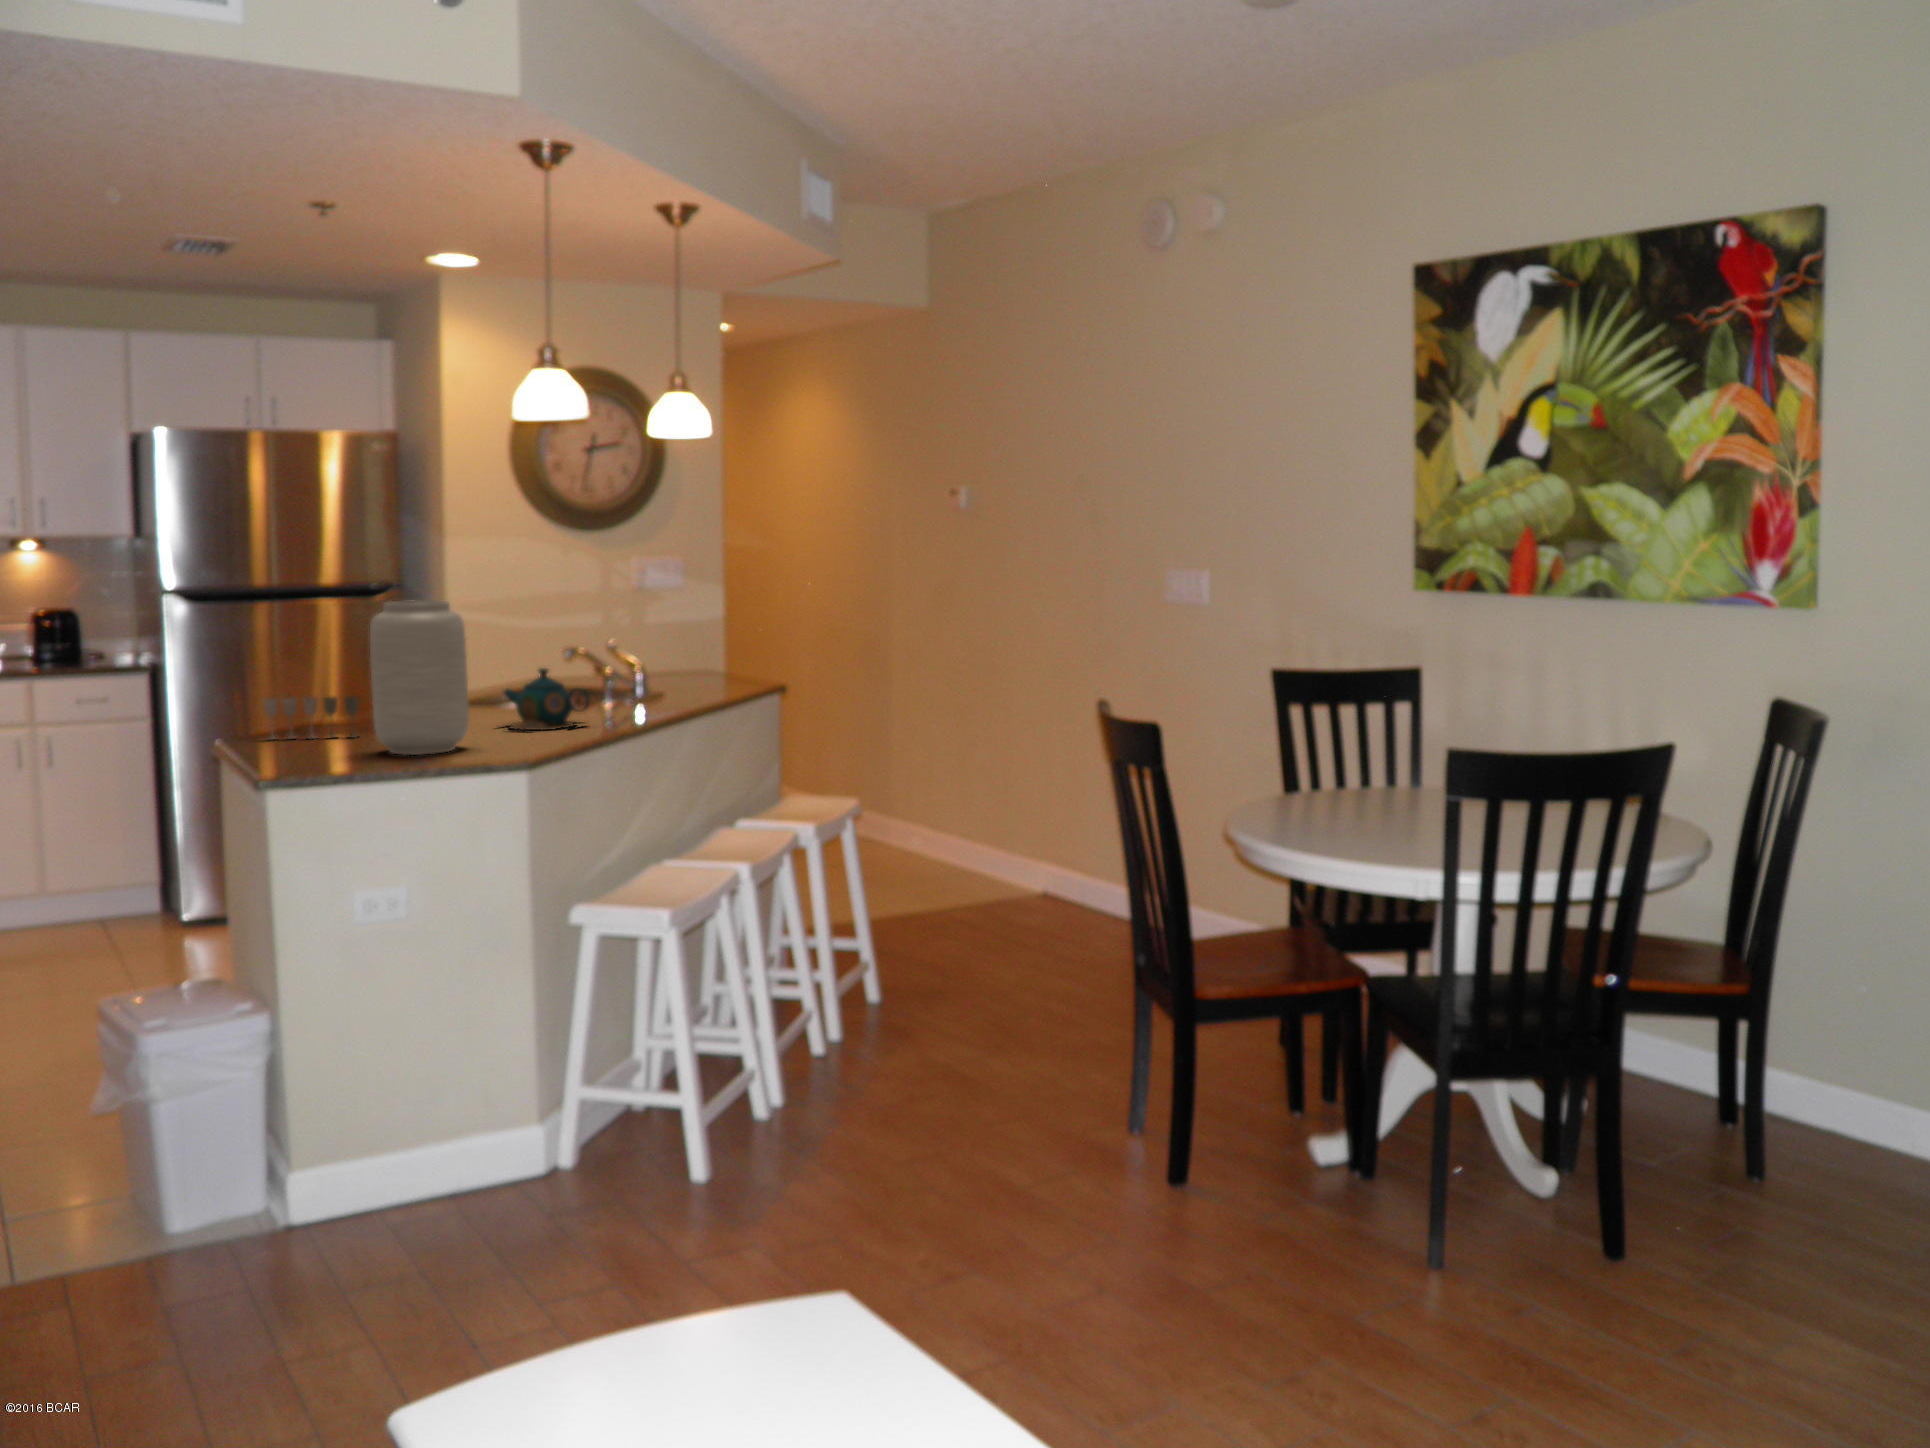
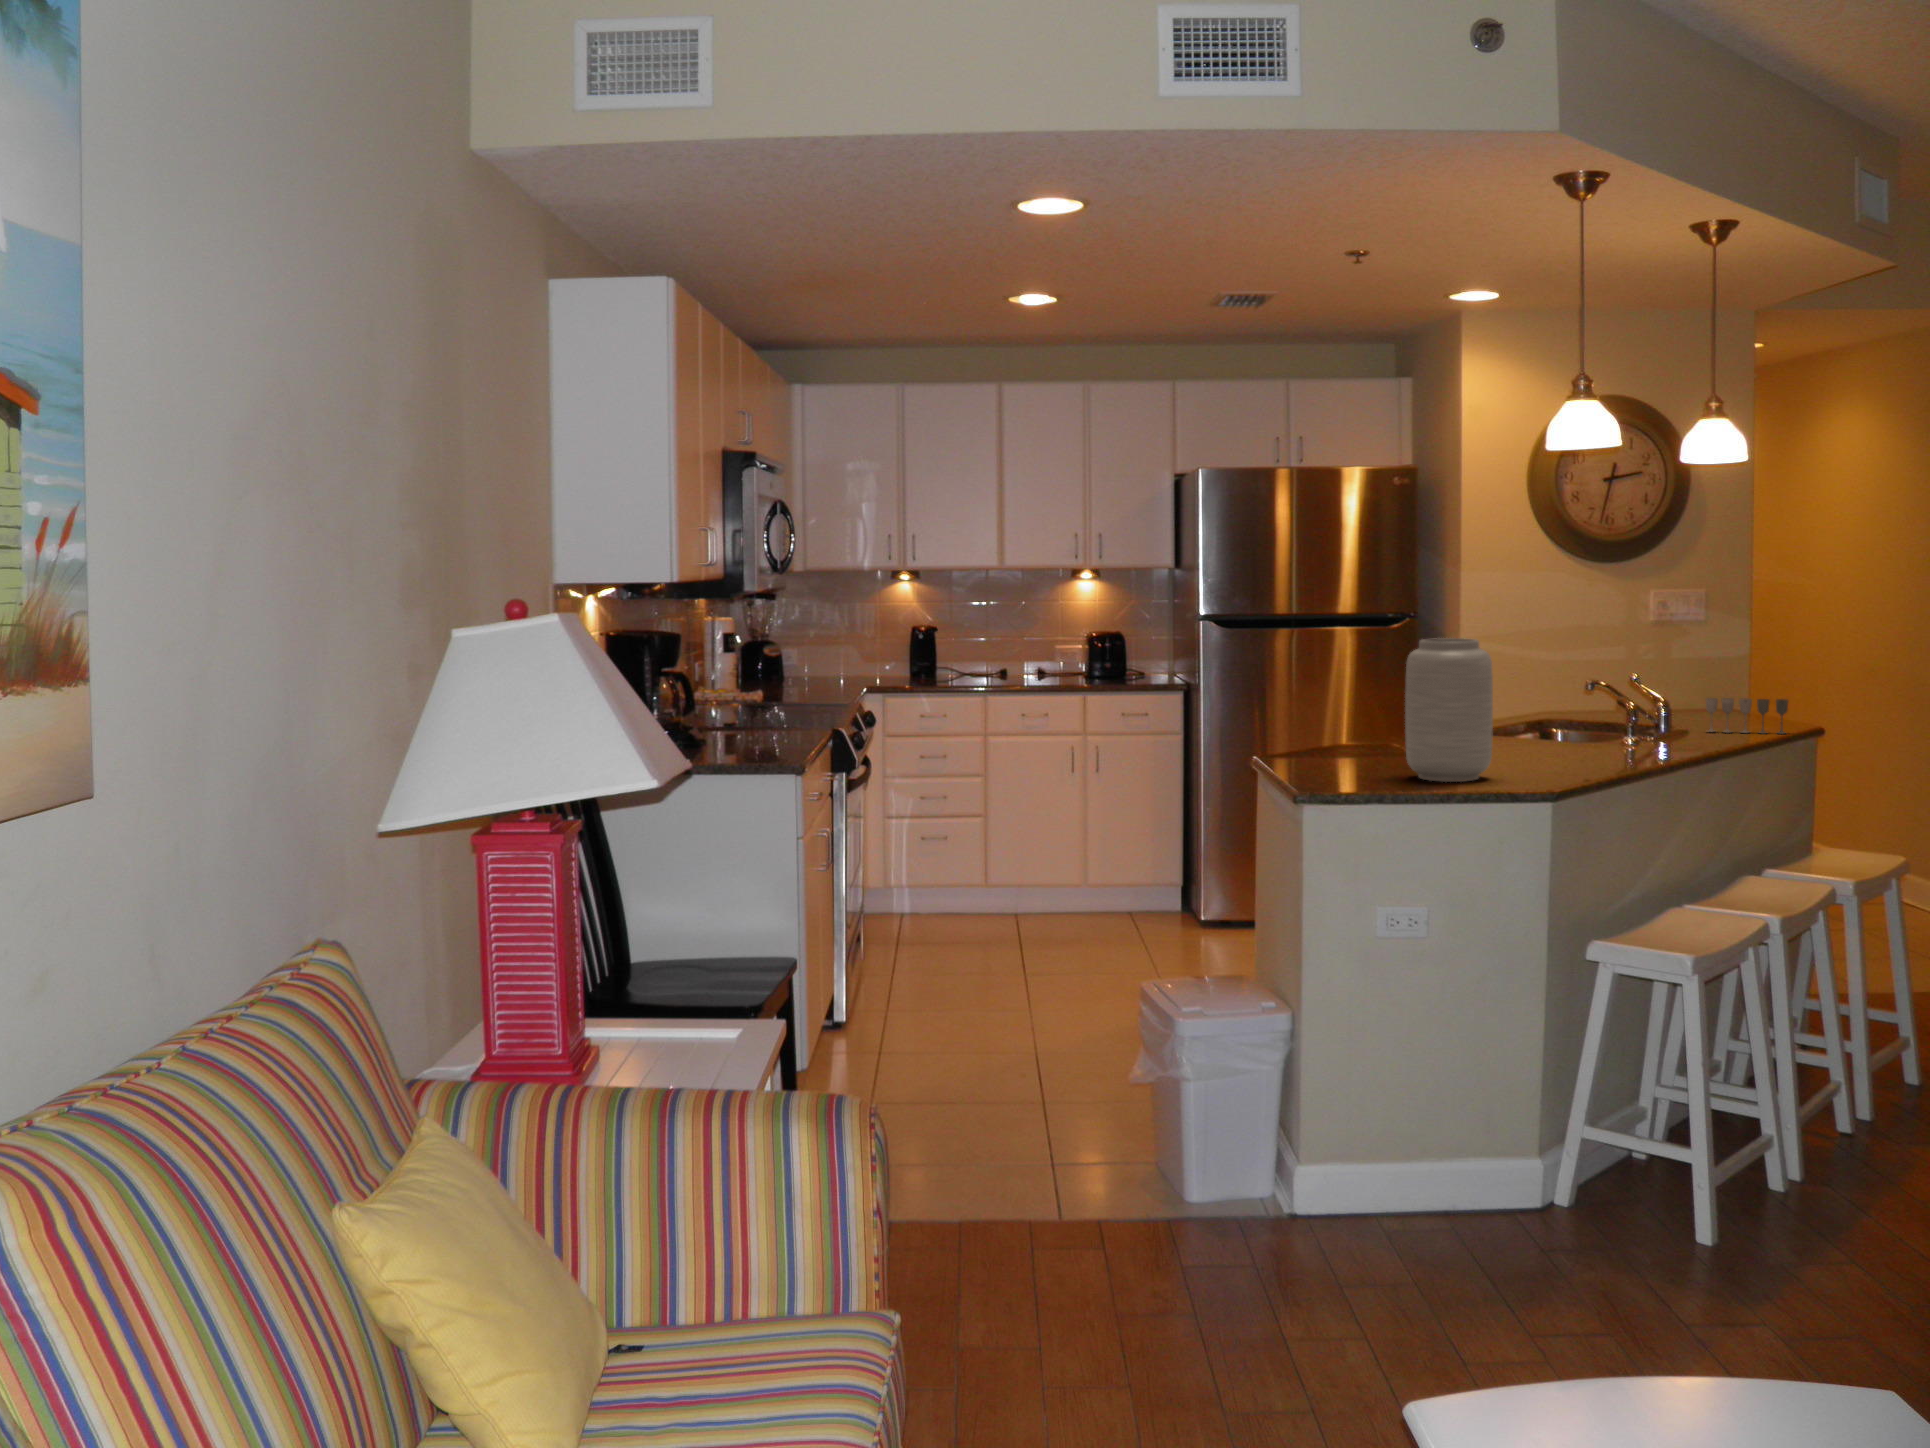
teapot: present [497,668,590,731] -> none [1497,704,1622,769]
wine glass: present [263,696,359,739] -> present [1706,698,1788,734]

